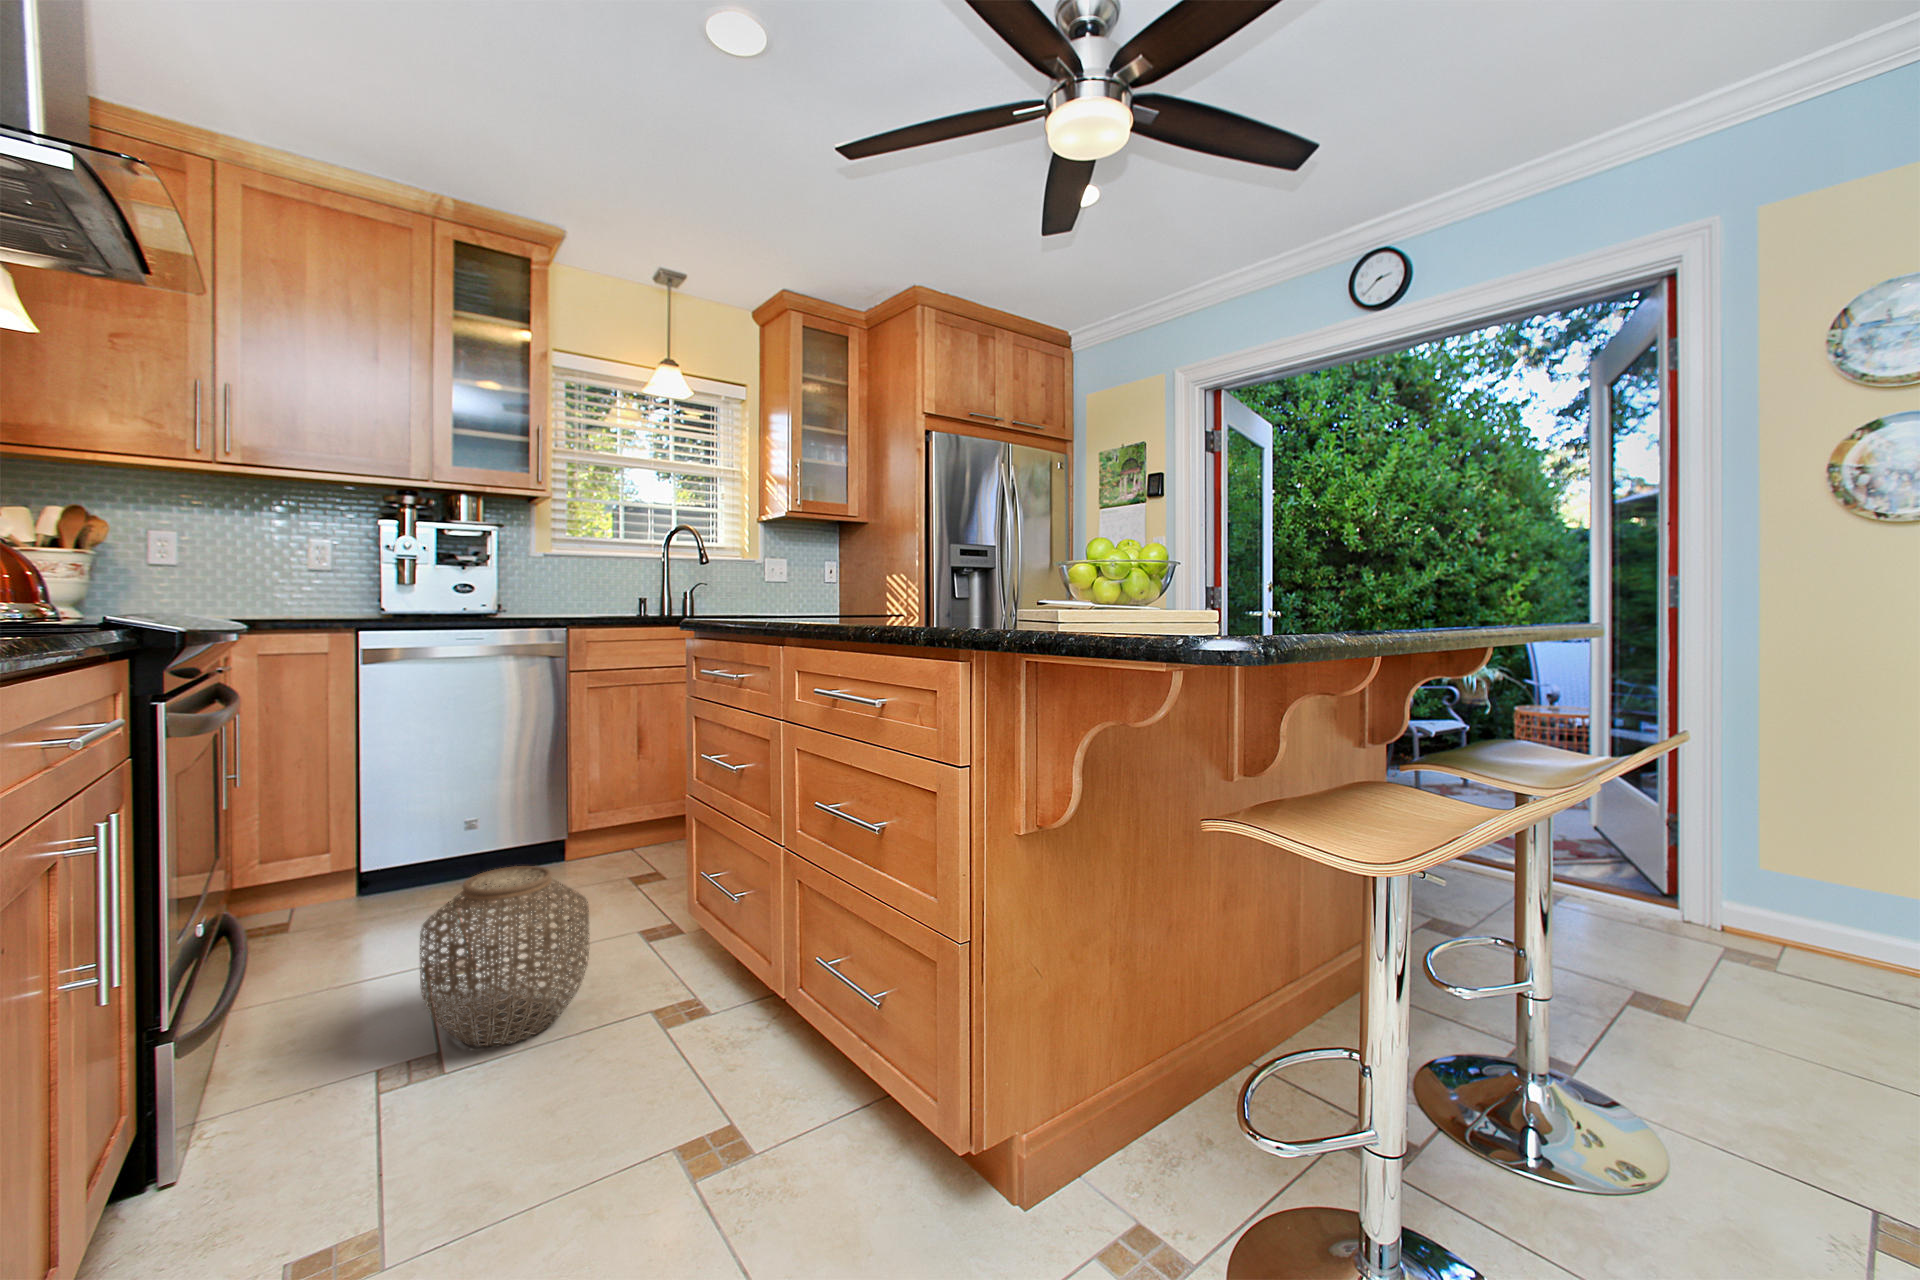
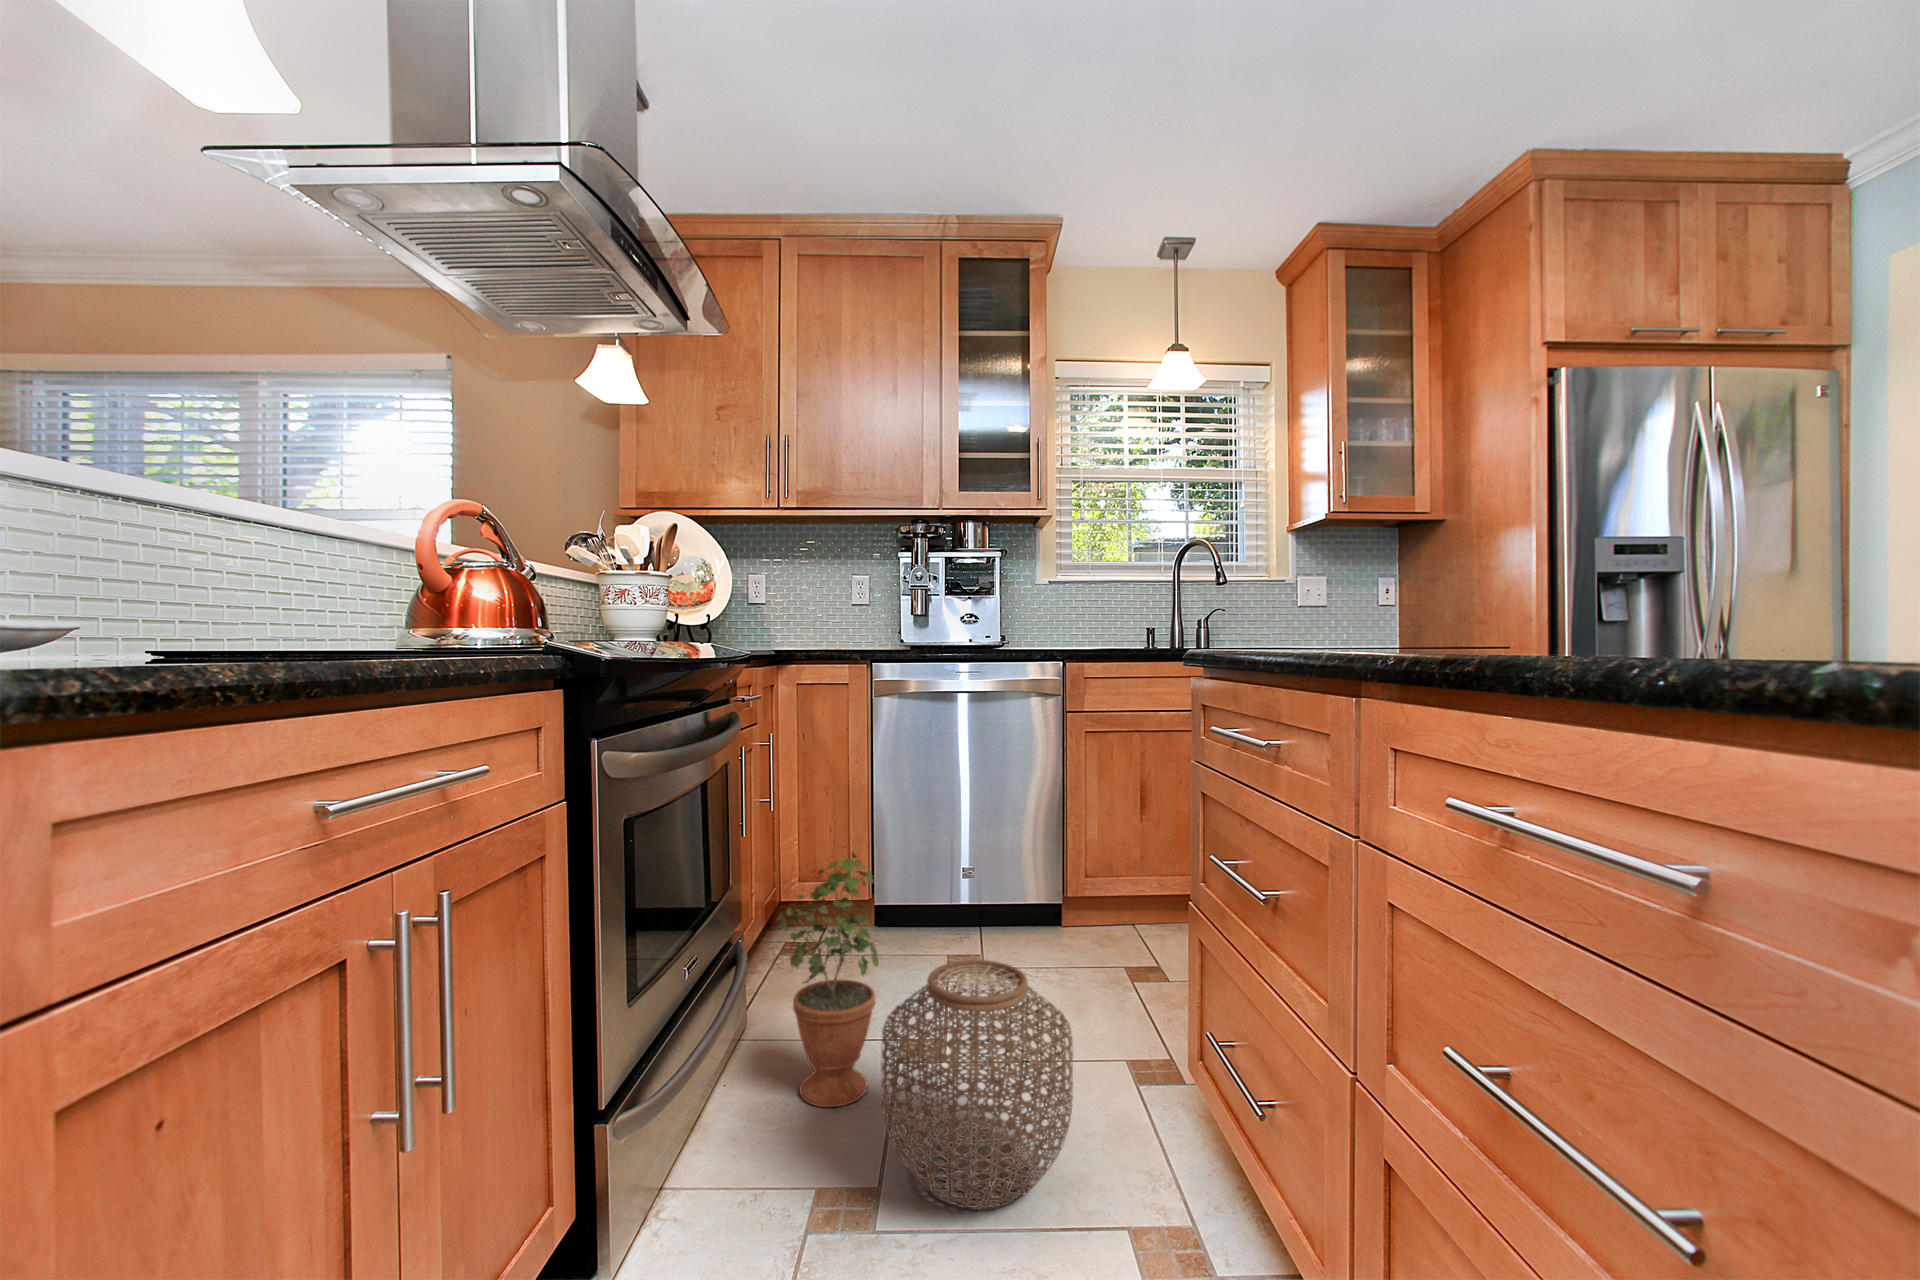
potted plant: none [284,800,400,1027] -> present [777,853,879,1107]

